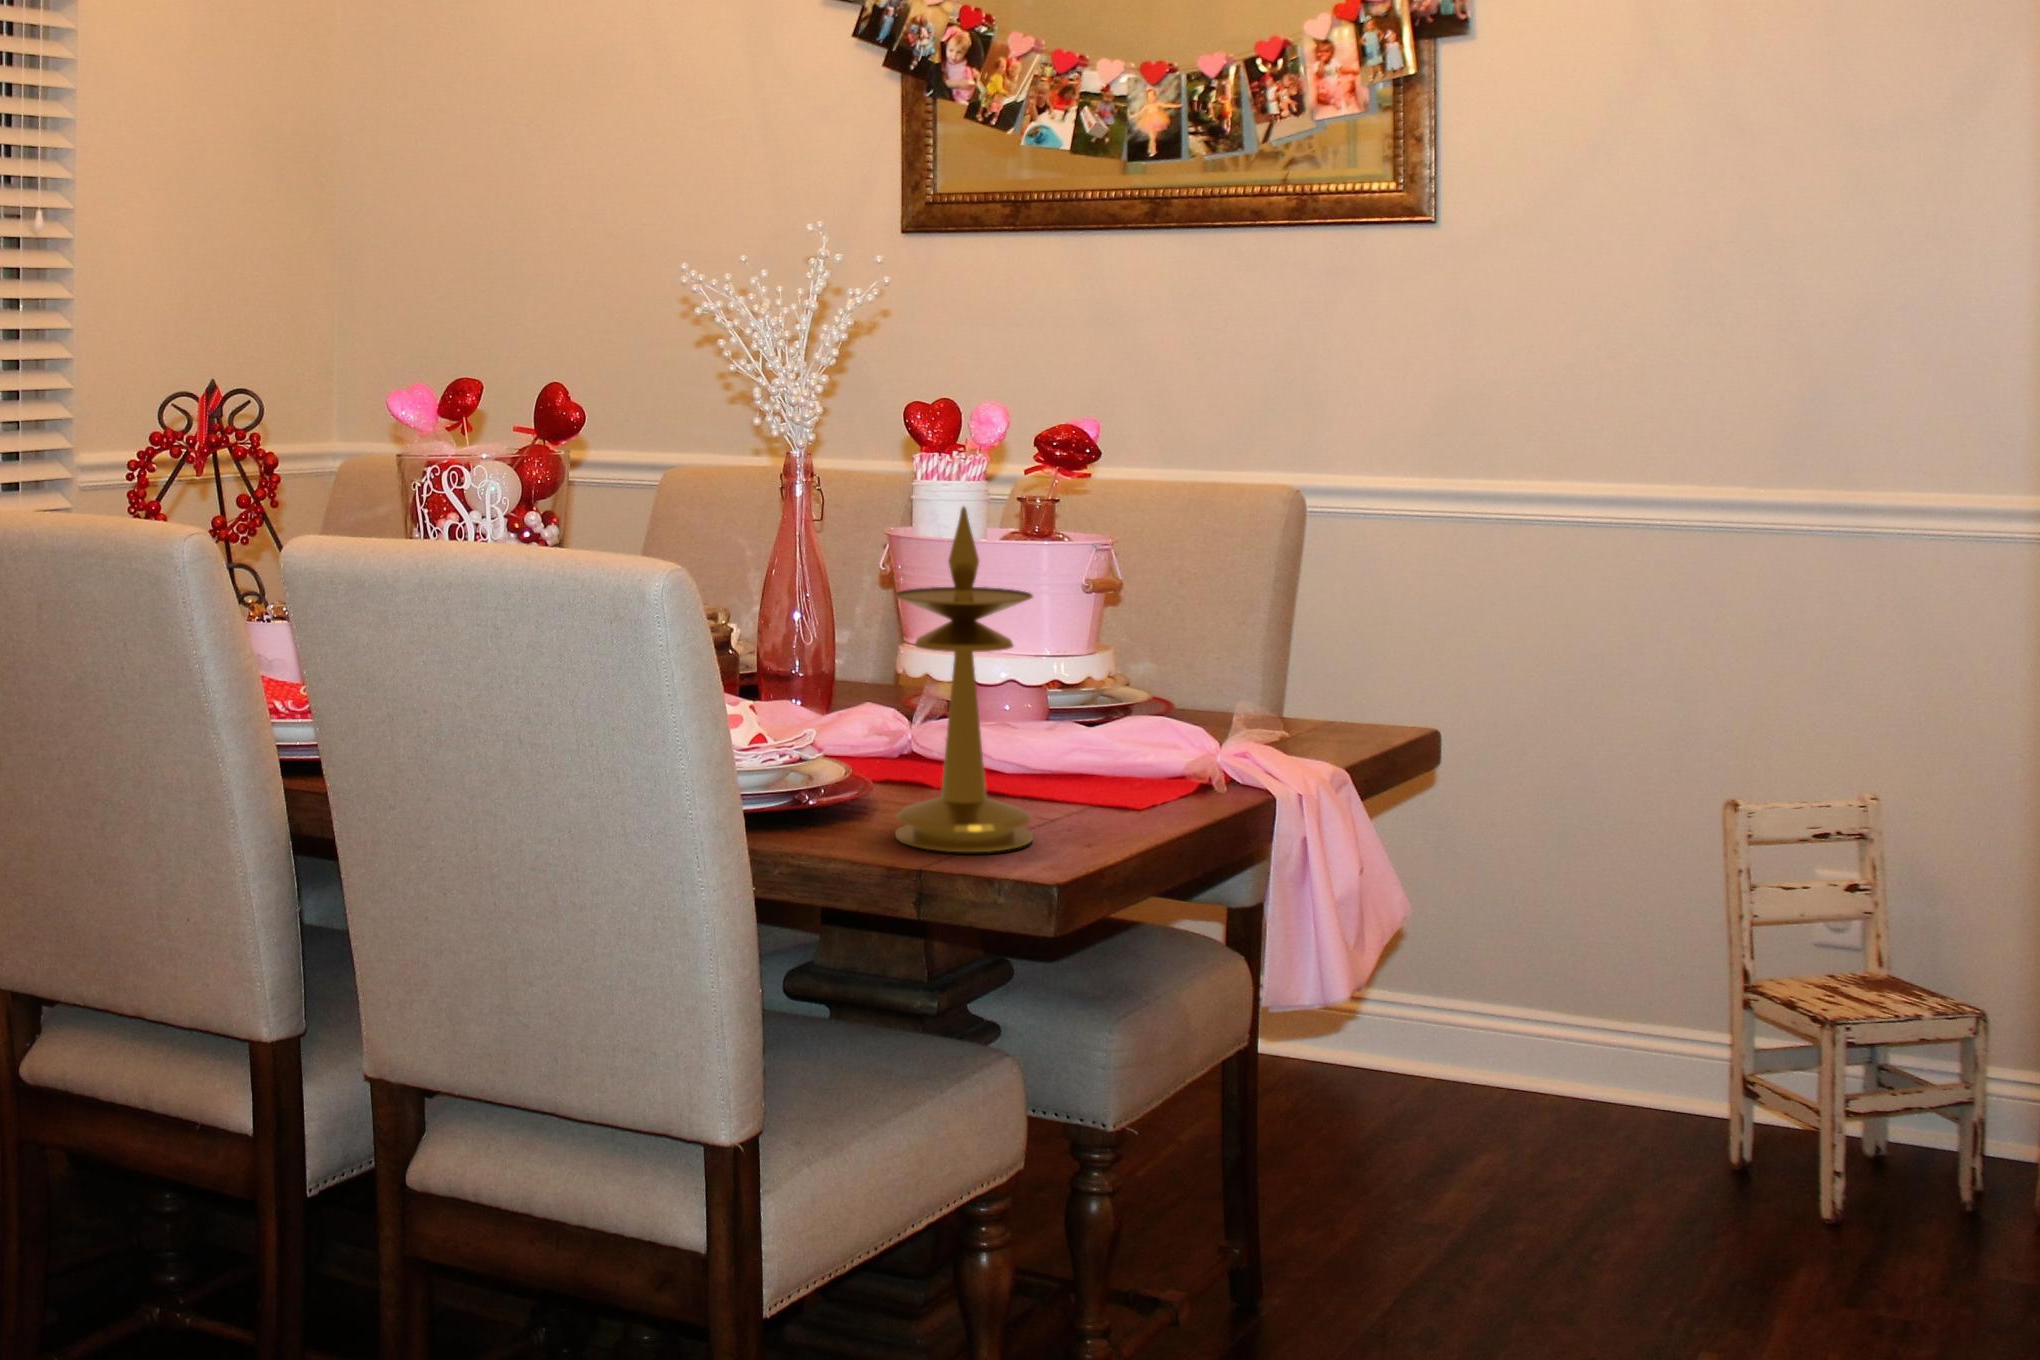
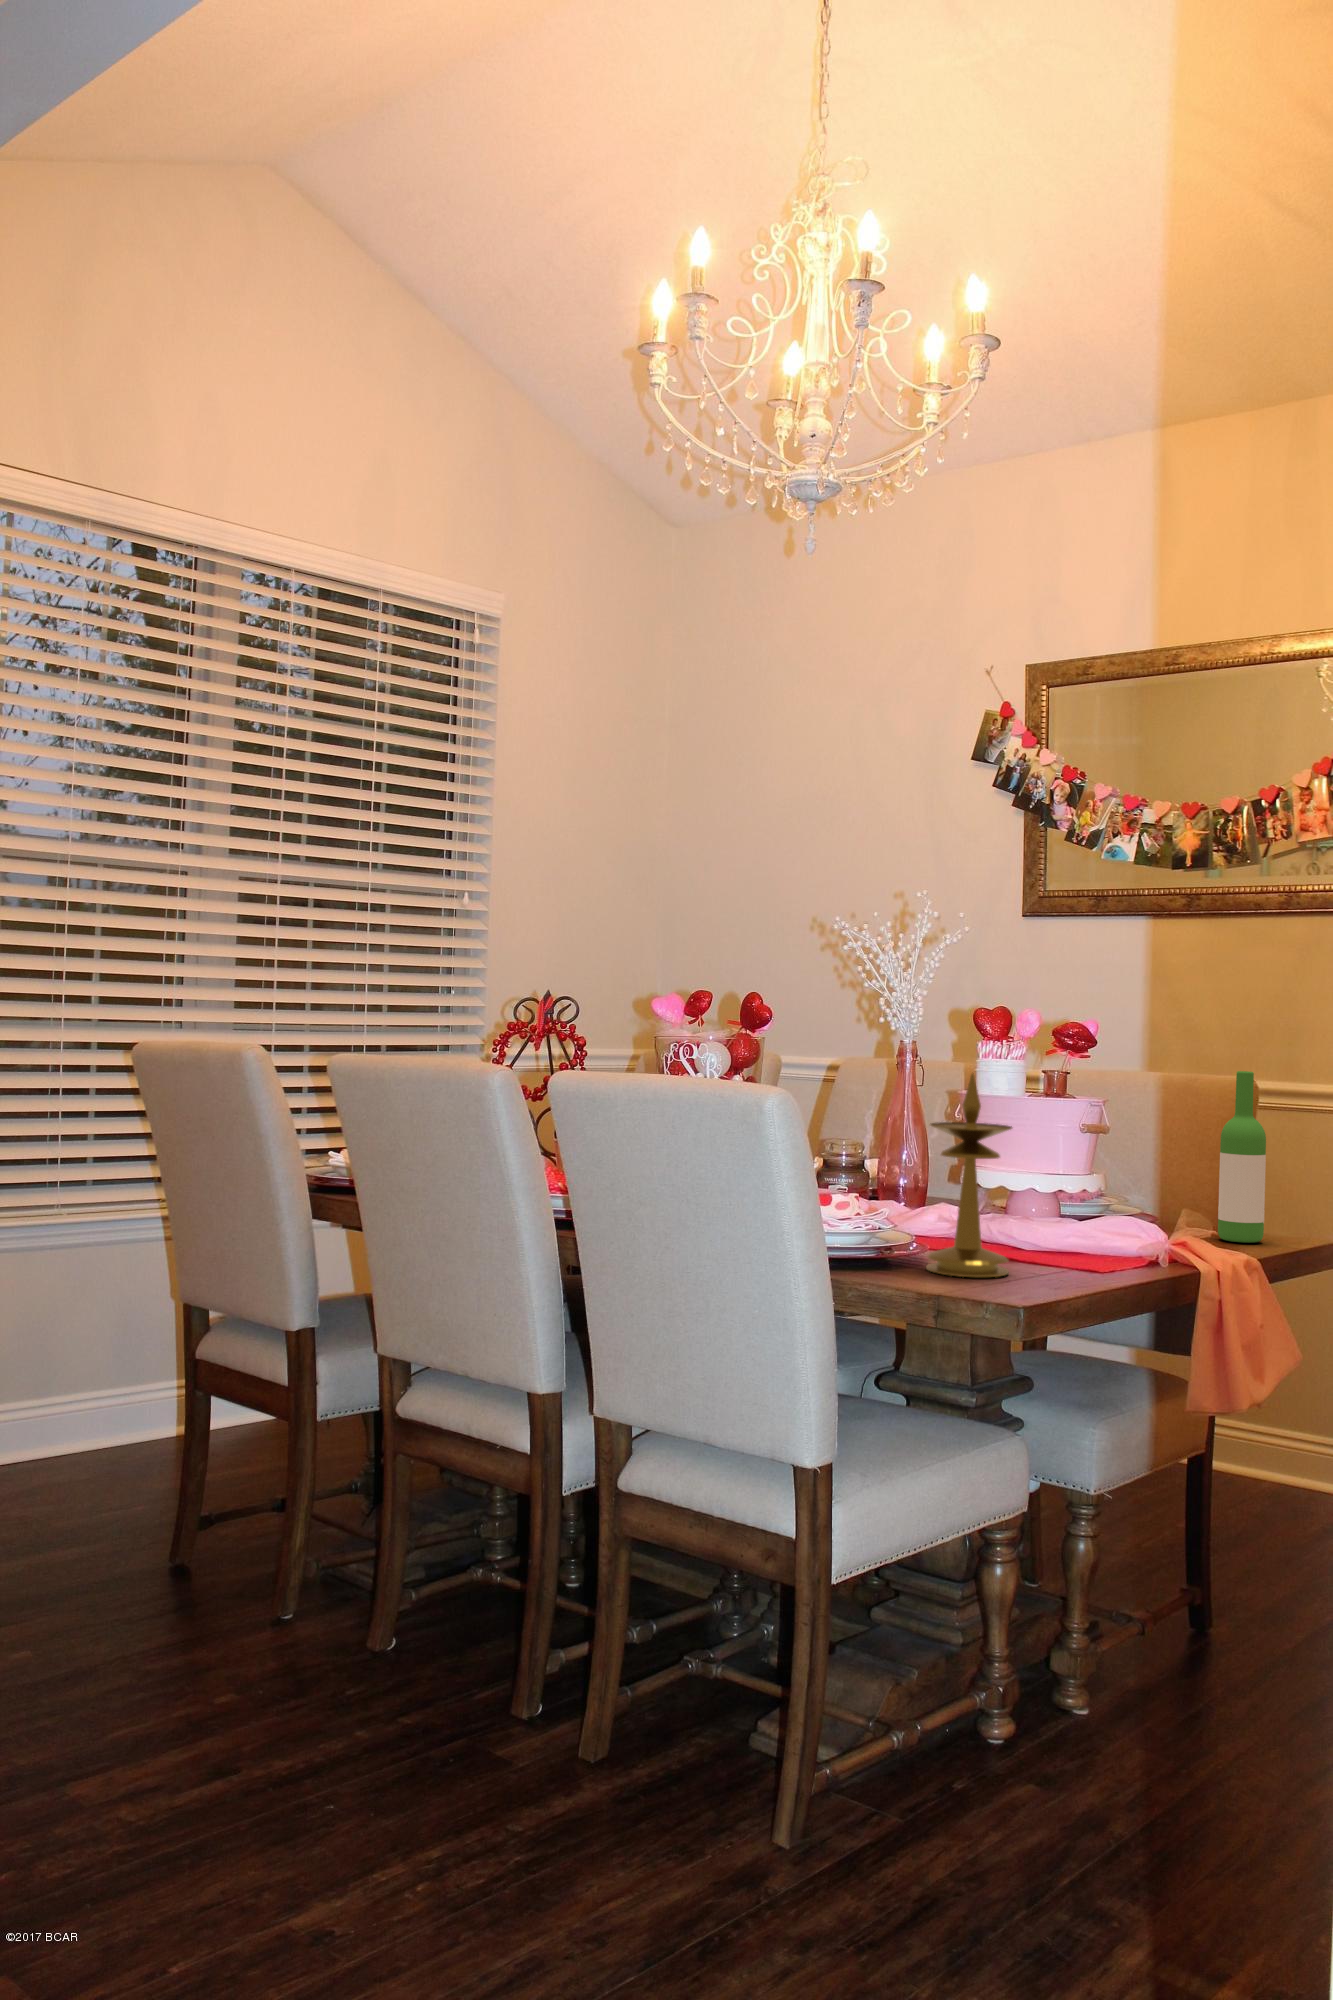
wine bottle: none [1296,472,1365,739] -> present [1218,1071,1266,1243]

